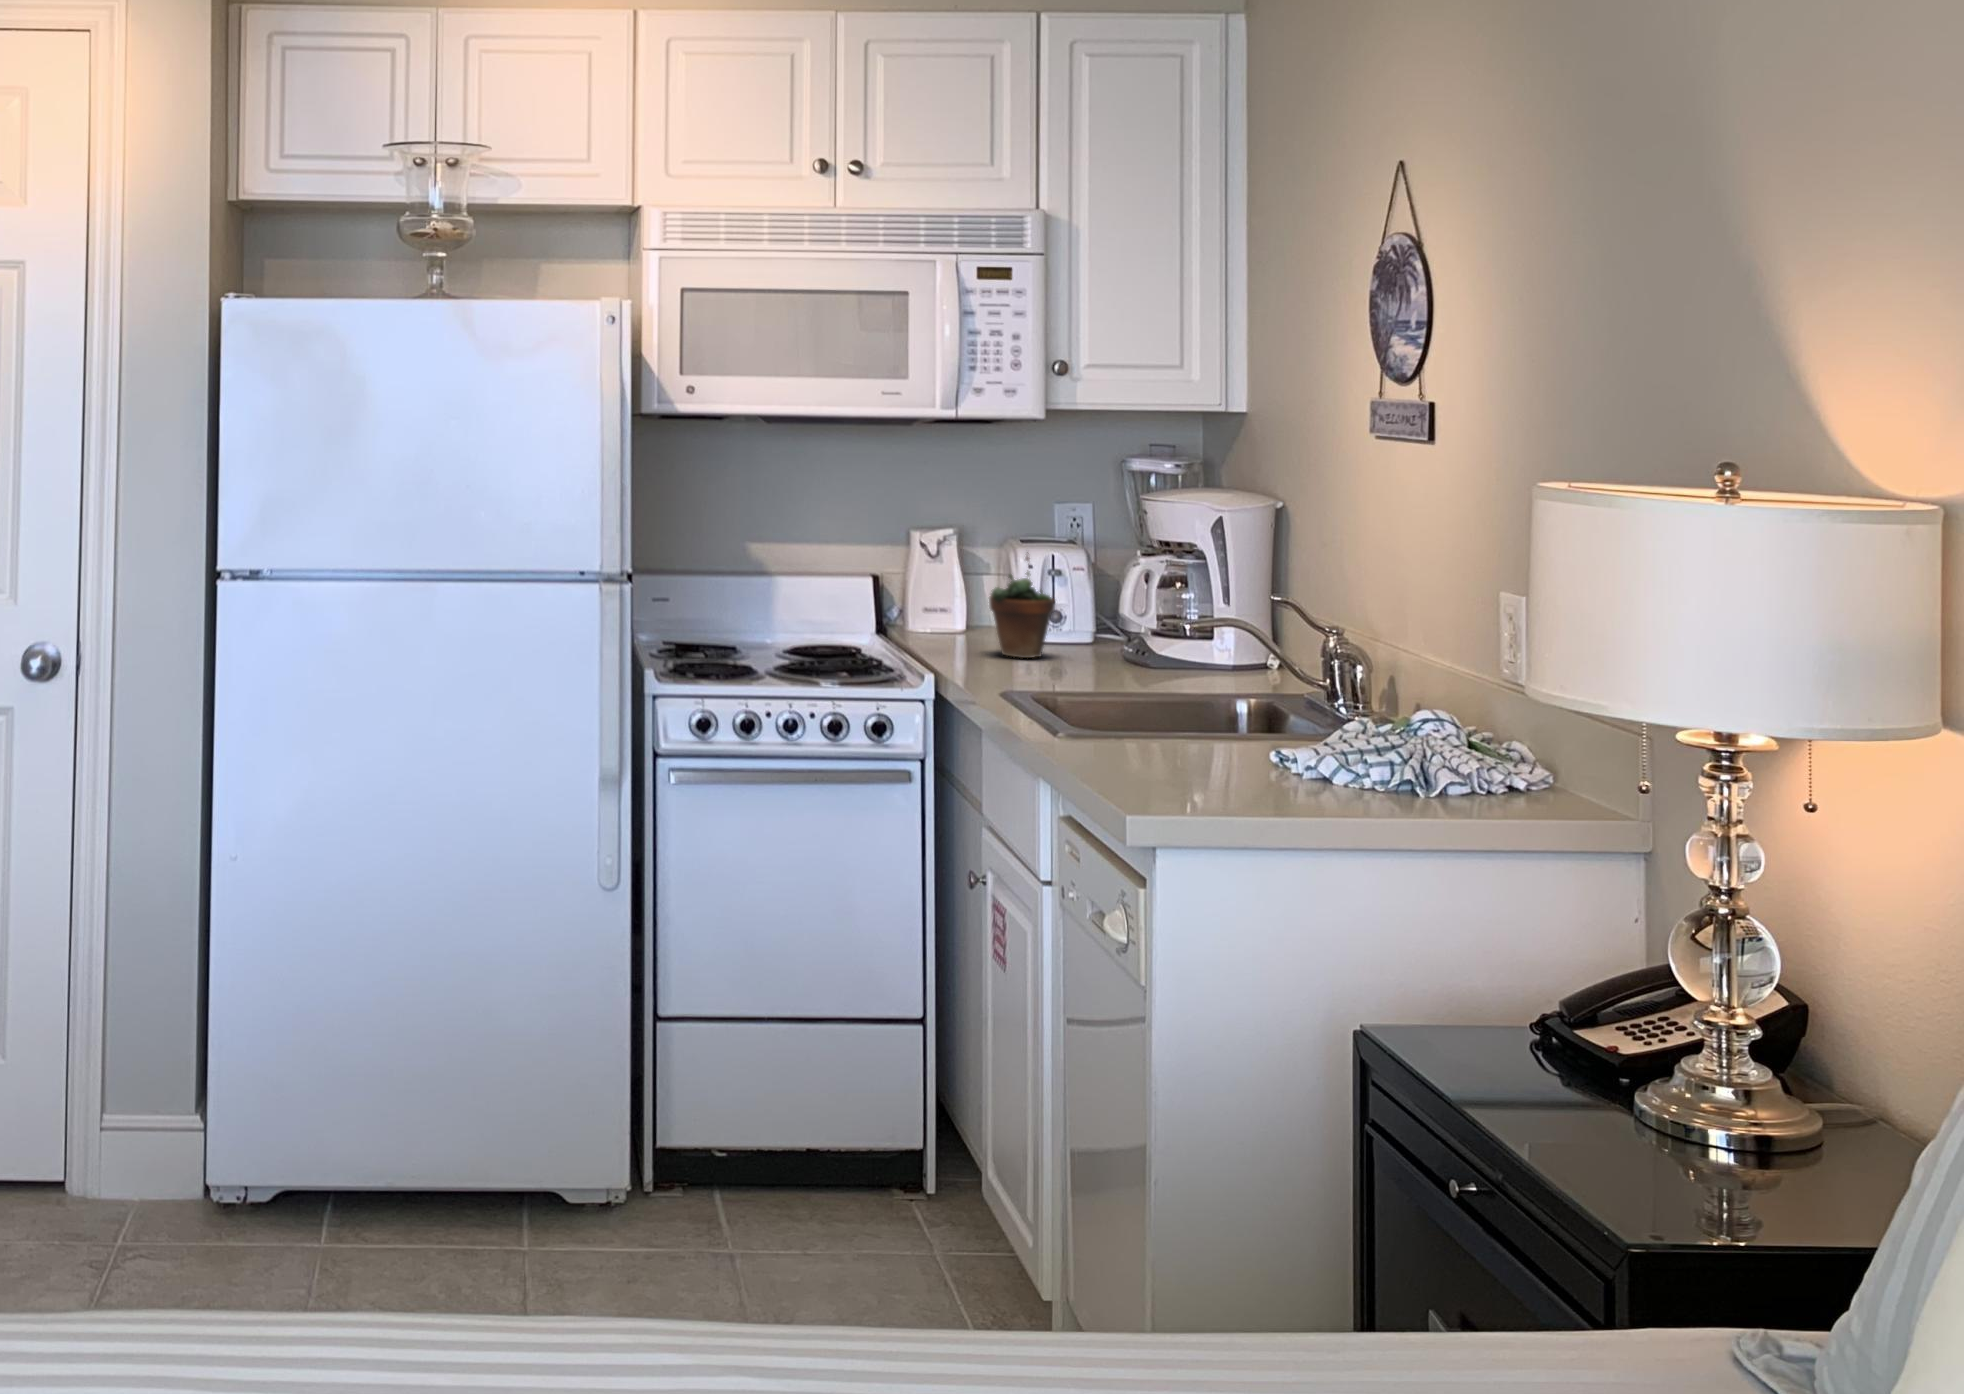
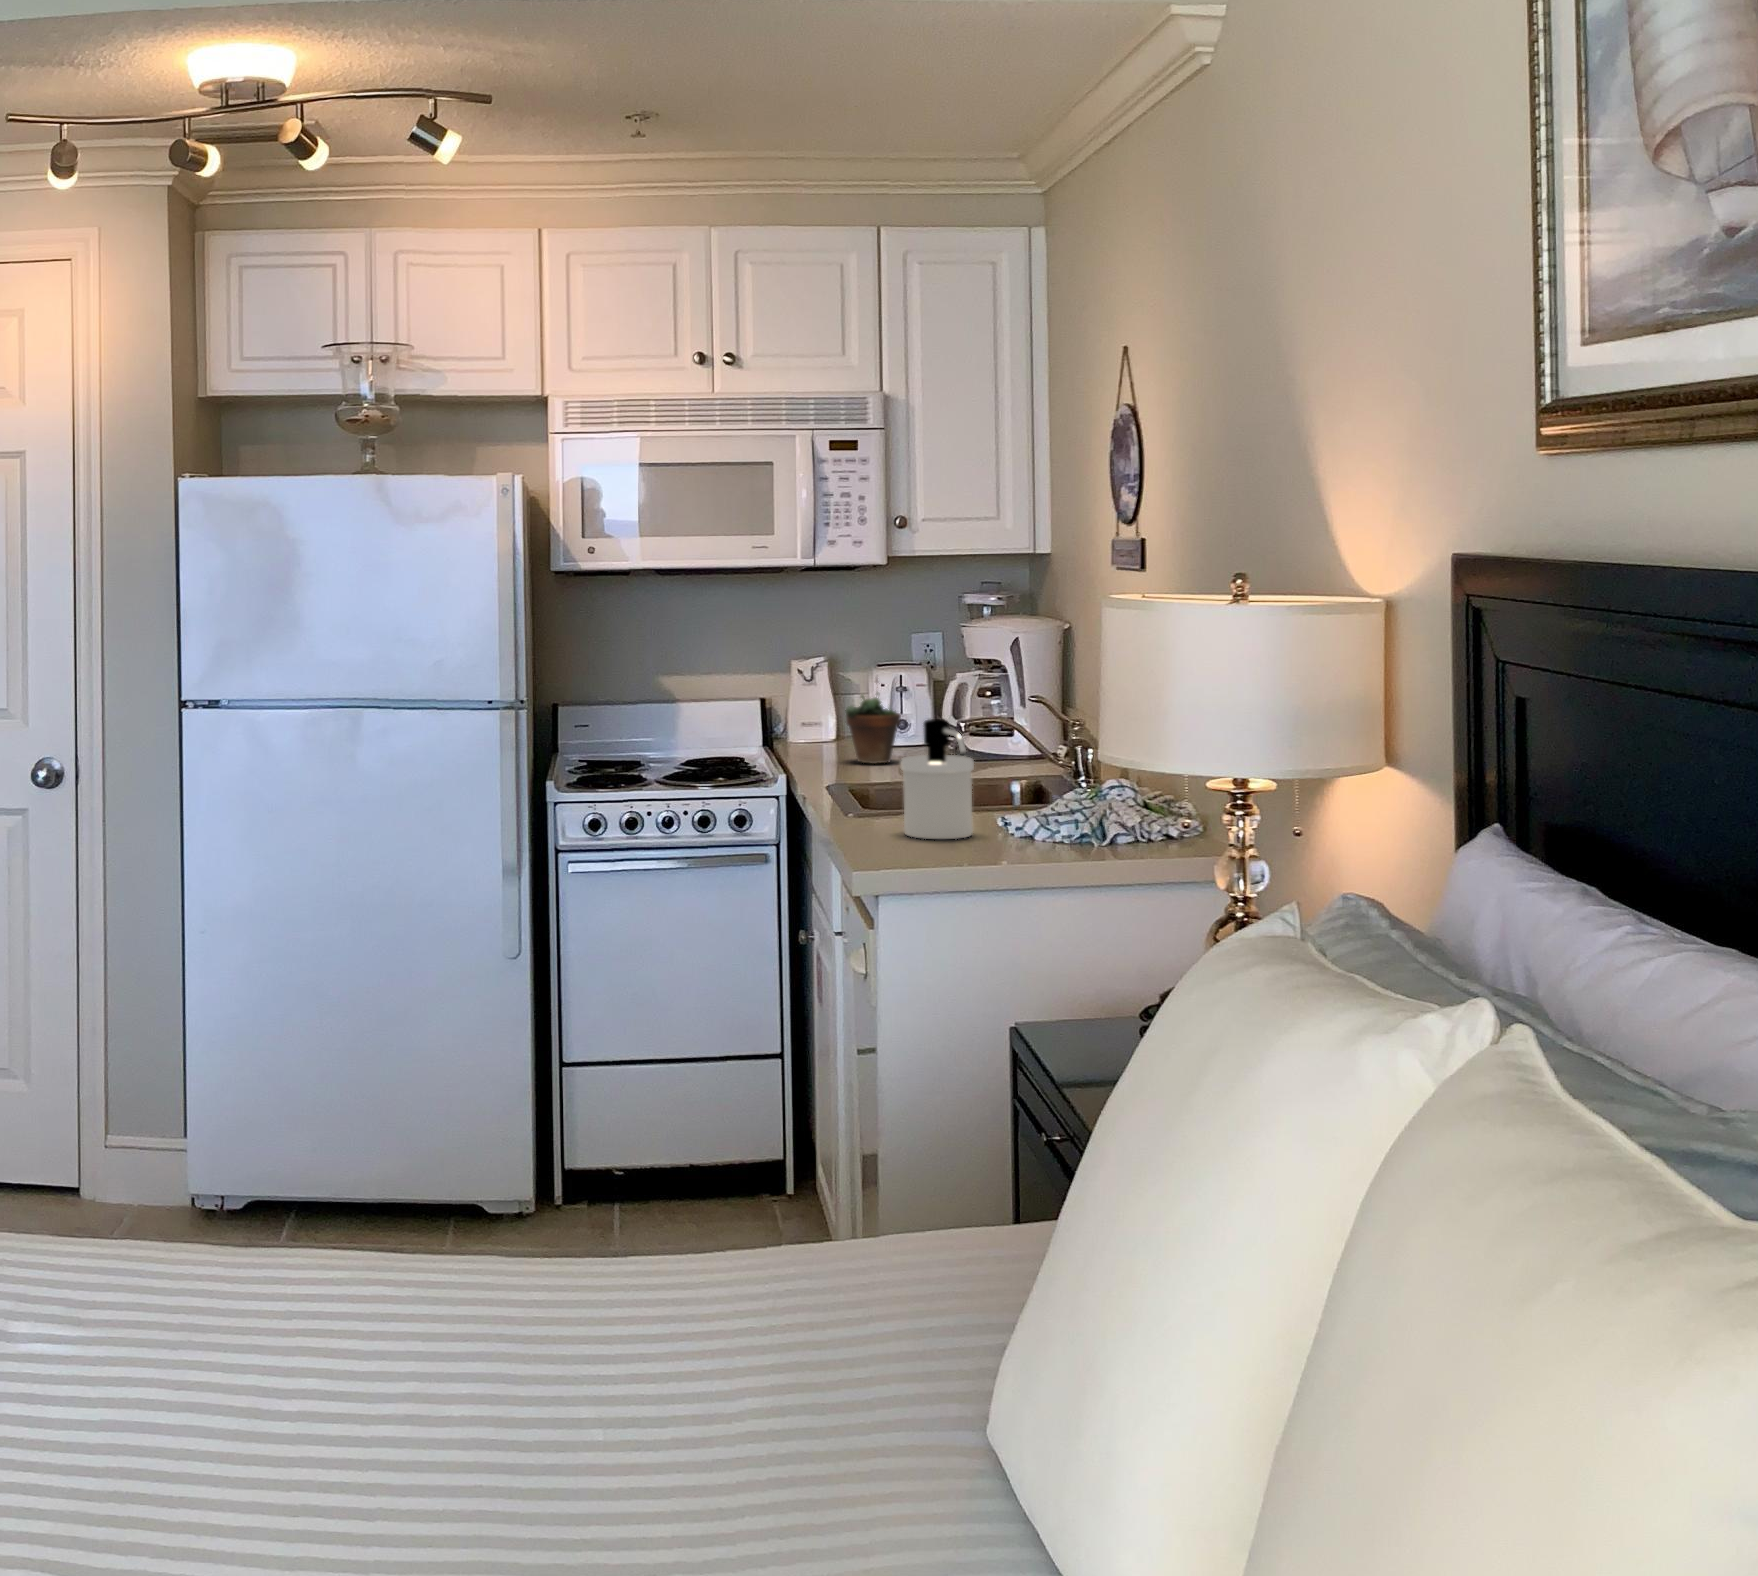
soap dispenser: none [1145,621,1248,778] -> present [901,719,974,839]

